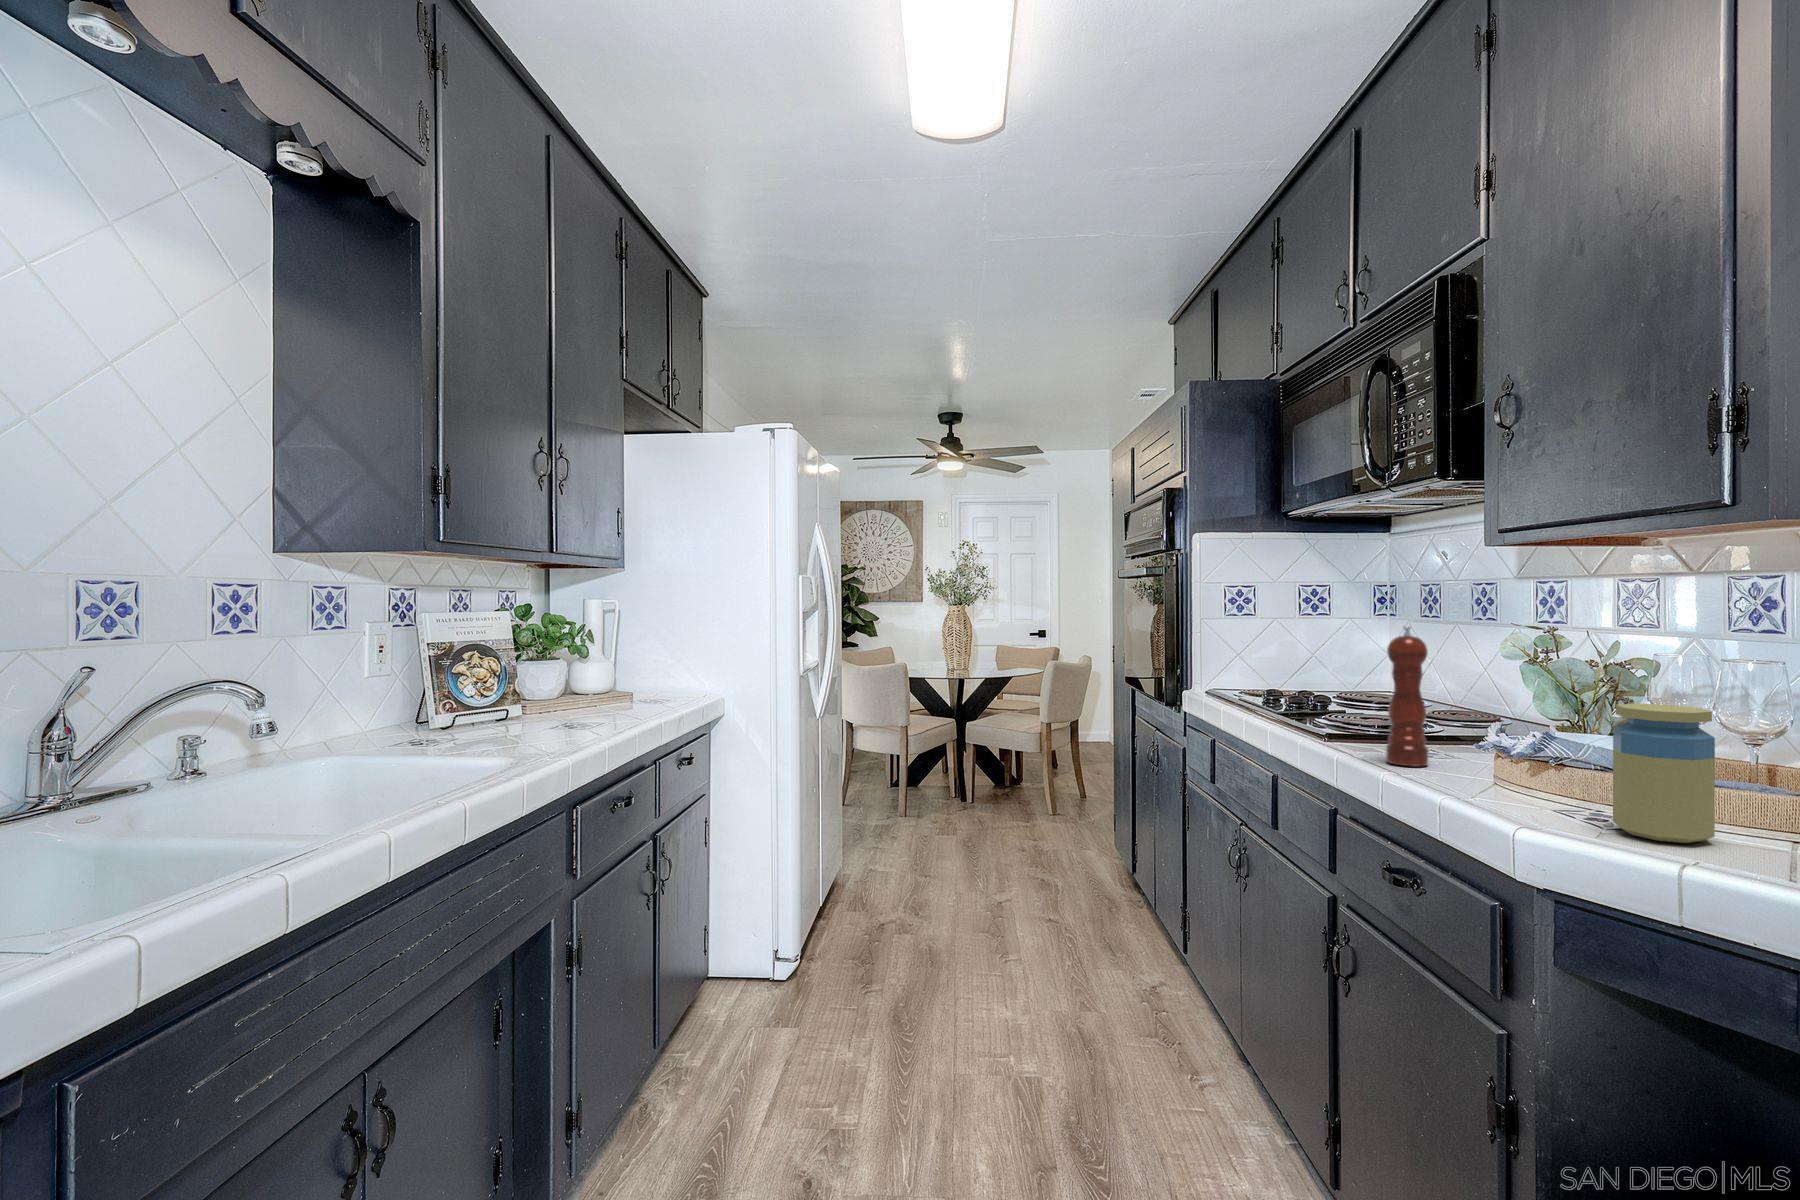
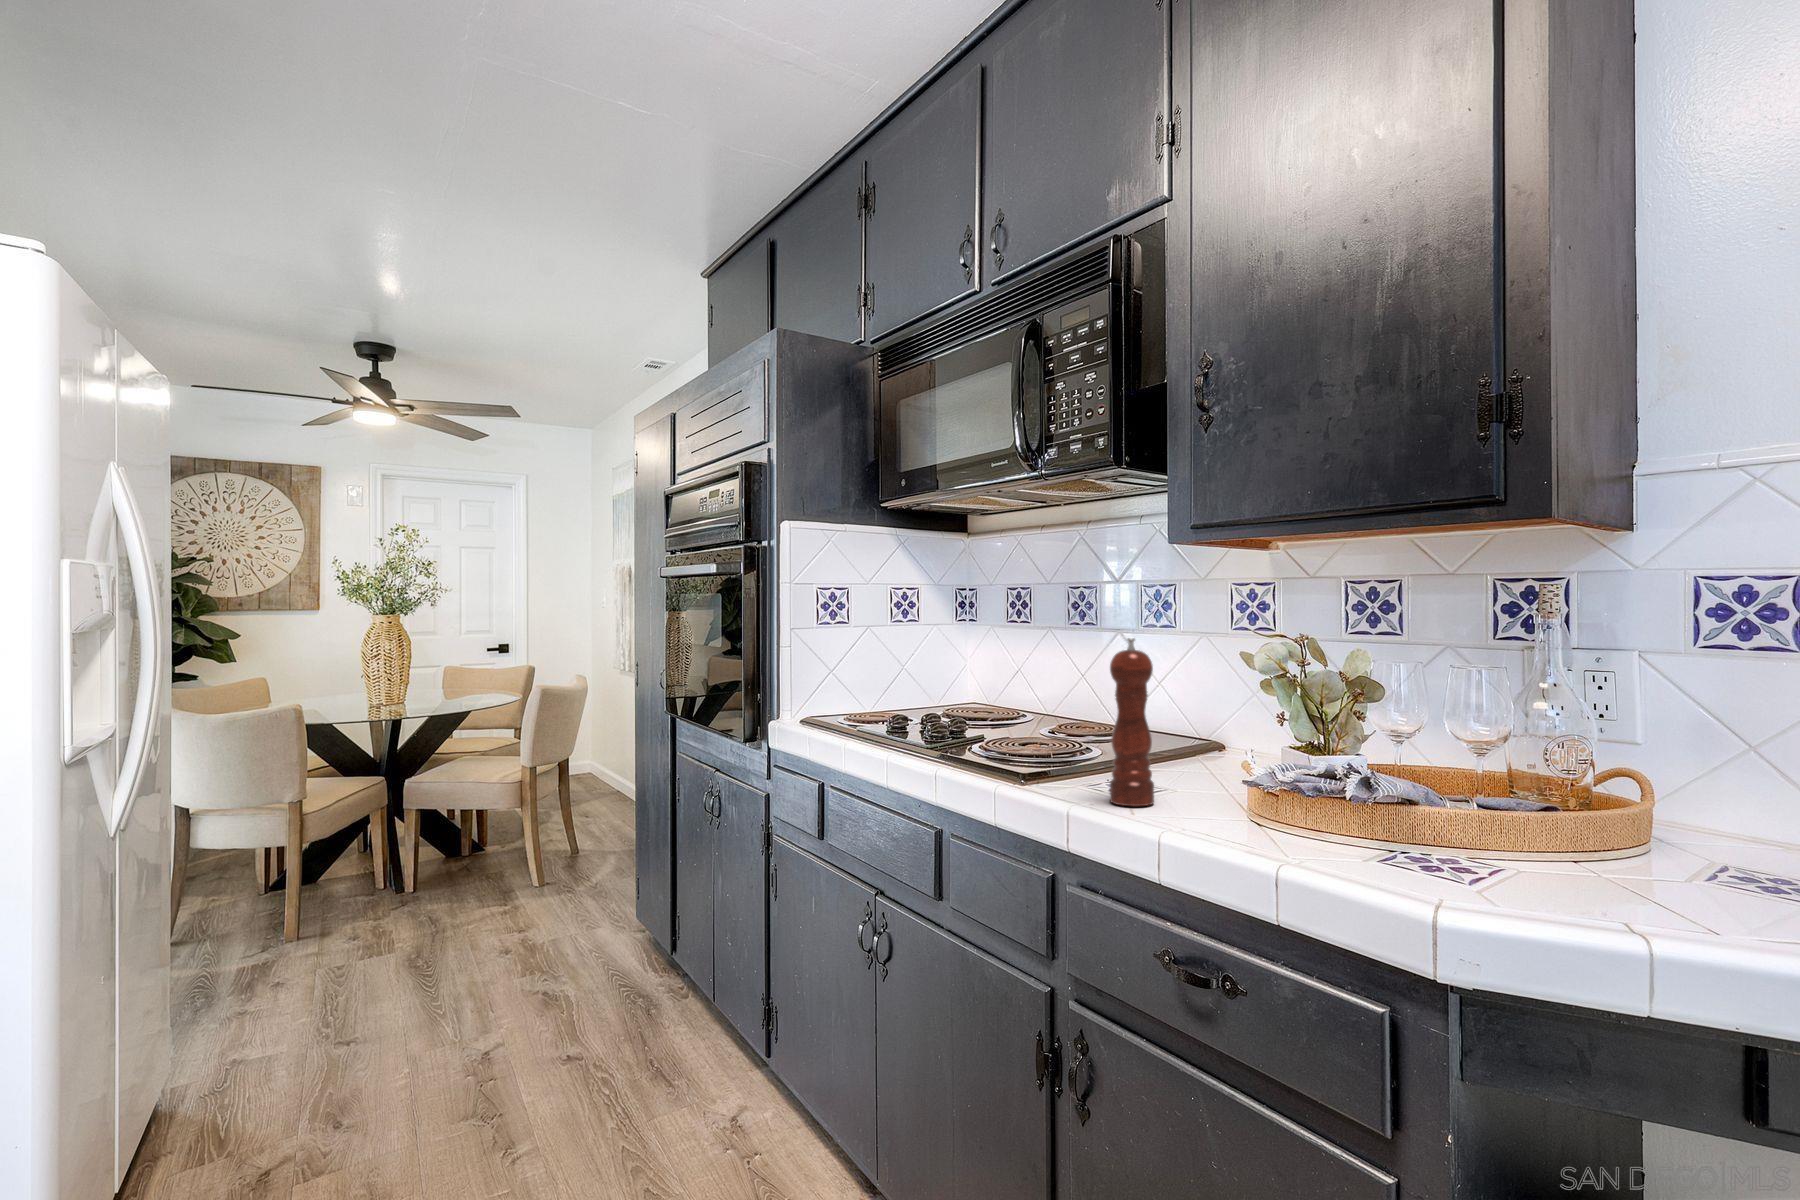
jar: present [1613,704,1715,843] -> none [1425,722,1522,877]

